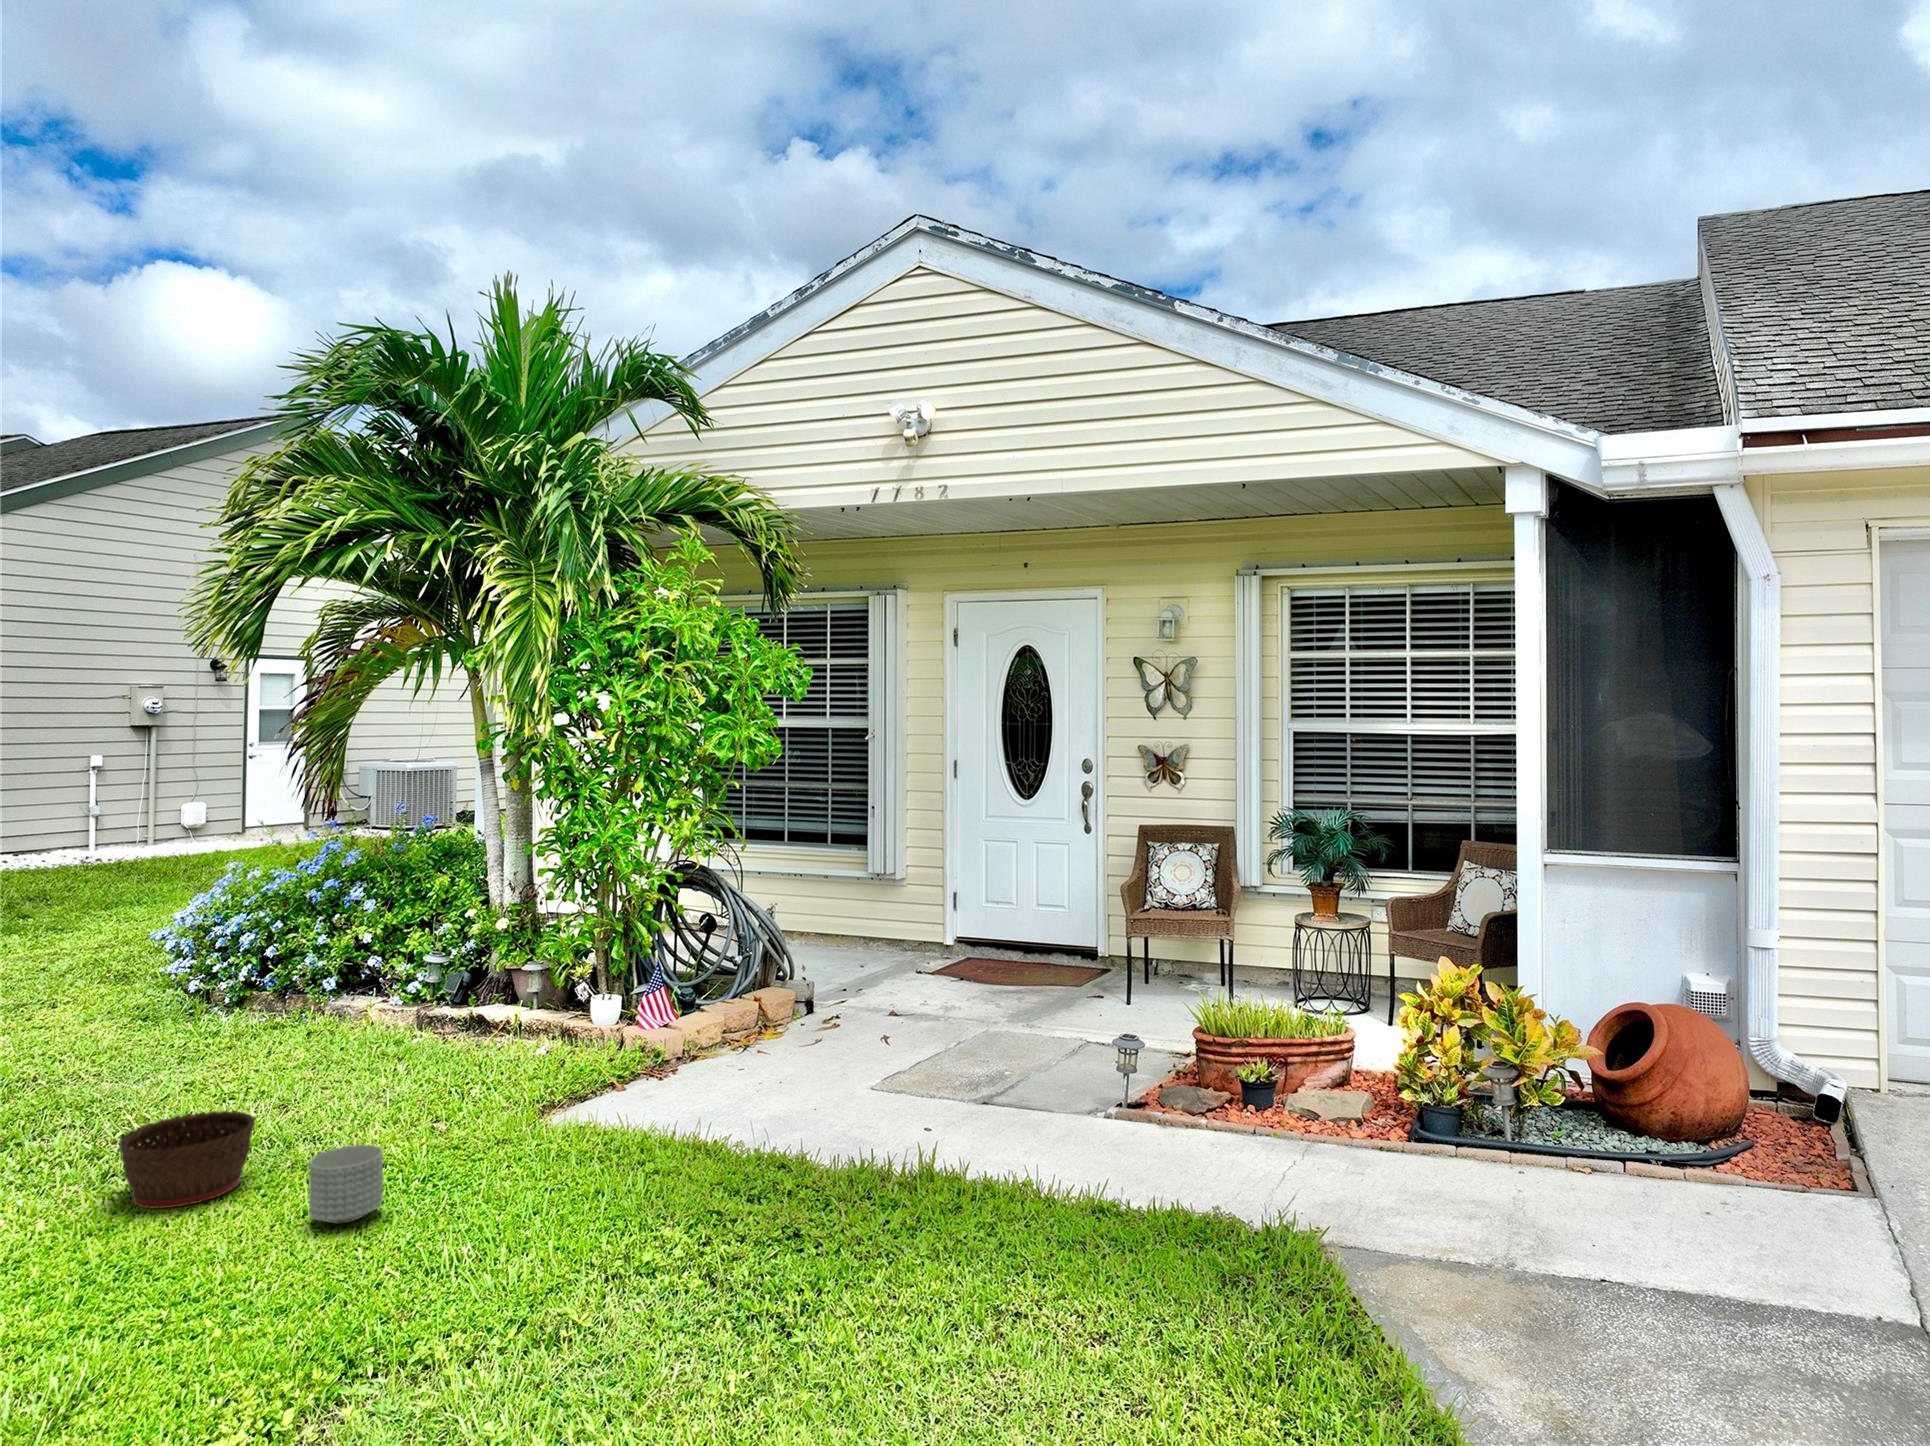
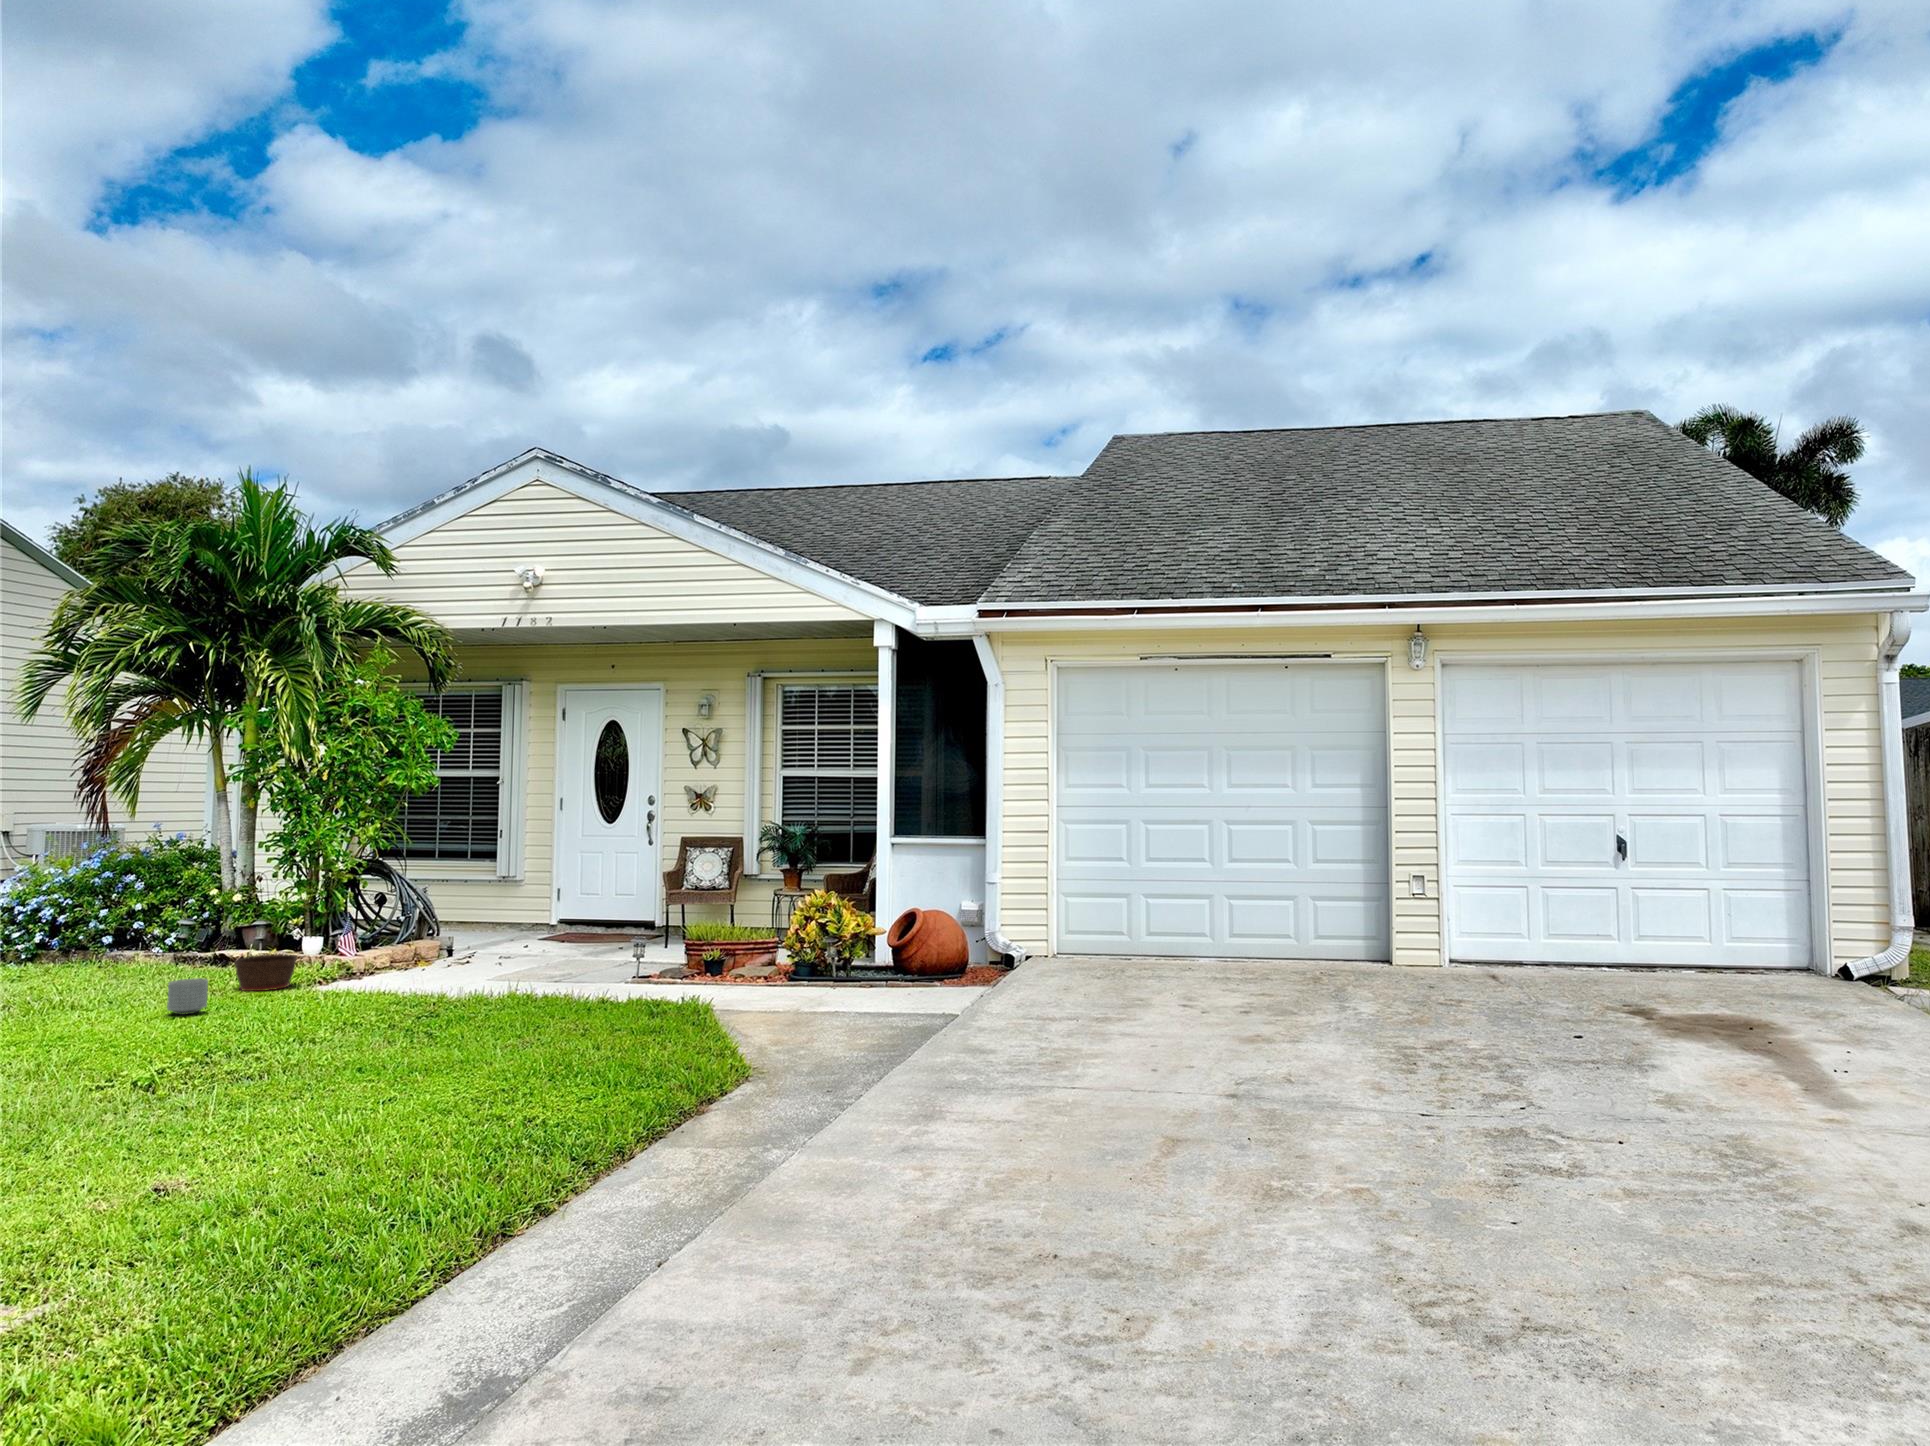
basket: present [119,1111,255,1209] -> present [235,954,297,991]

